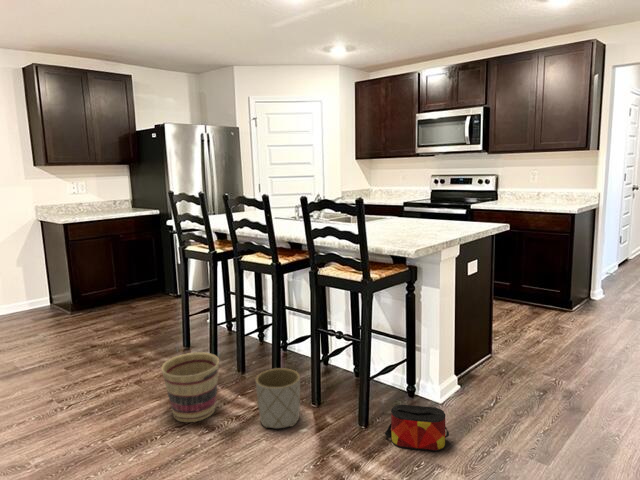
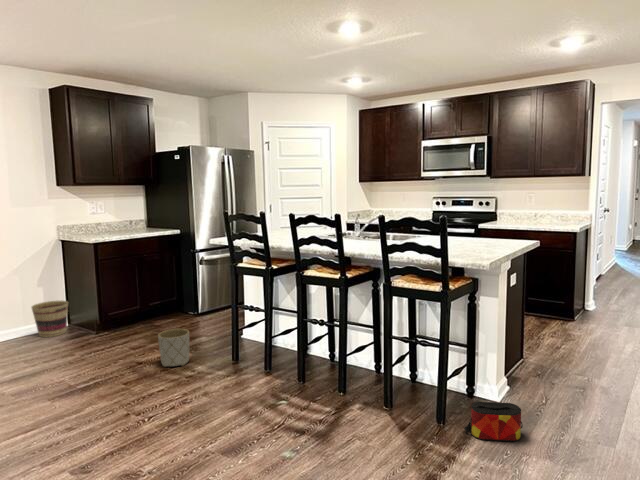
basket: present [161,352,219,422] -> present [32,301,68,337]
planter: present [256,368,300,428] -> present [158,329,189,367]

